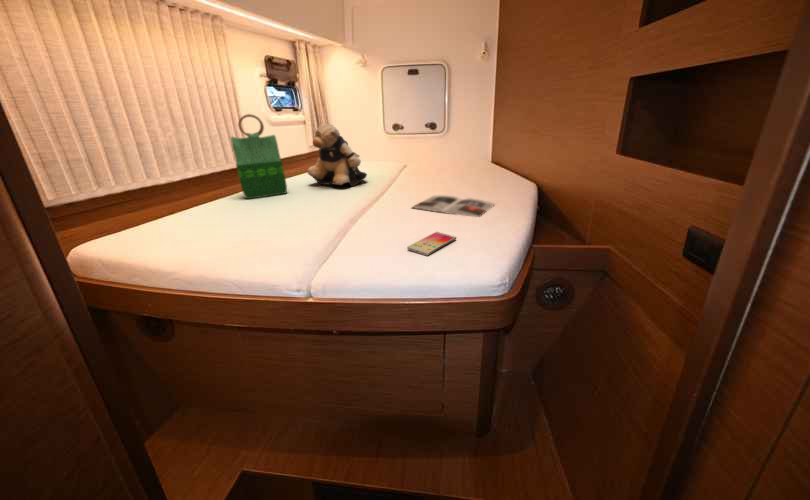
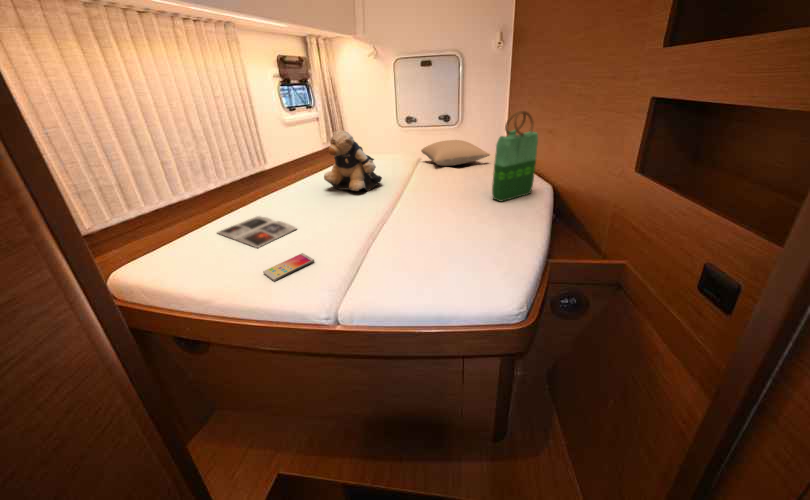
tote bag: present [231,114,287,199] -> present [492,111,538,201]
pillow: none [408,145,476,169] -> present [421,140,490,166]
magazine: present [412,195,495,217] -> present [218,216,296,248]
smartphone: present [407,232,456,256] -> present [263,253,314,281]

